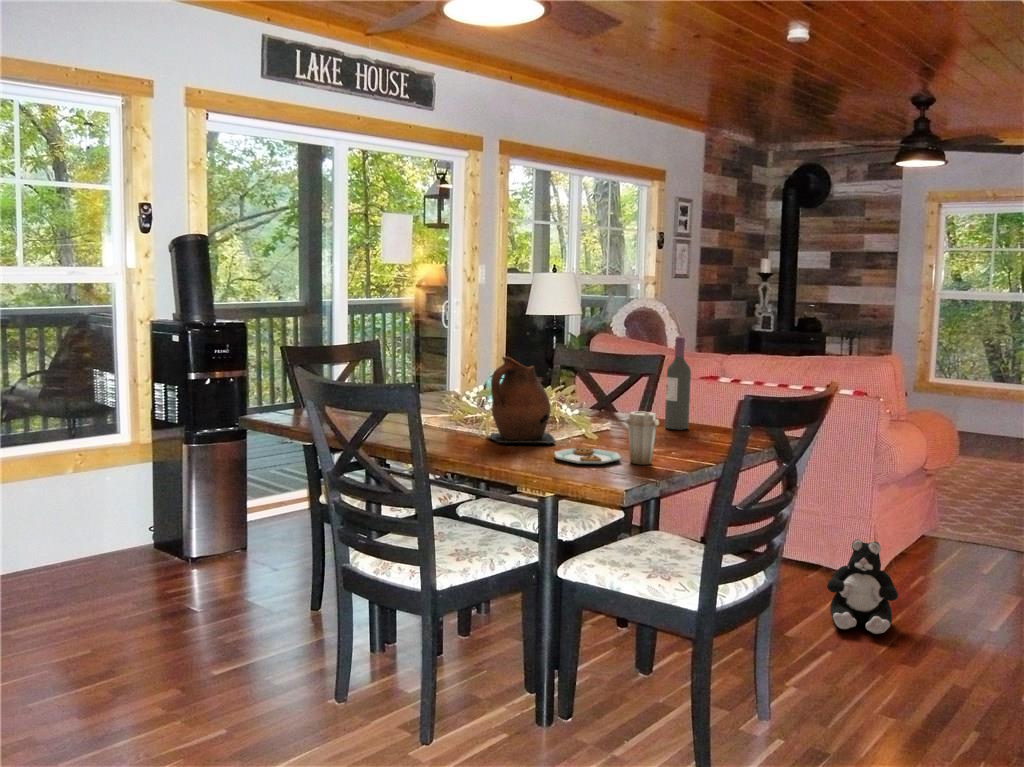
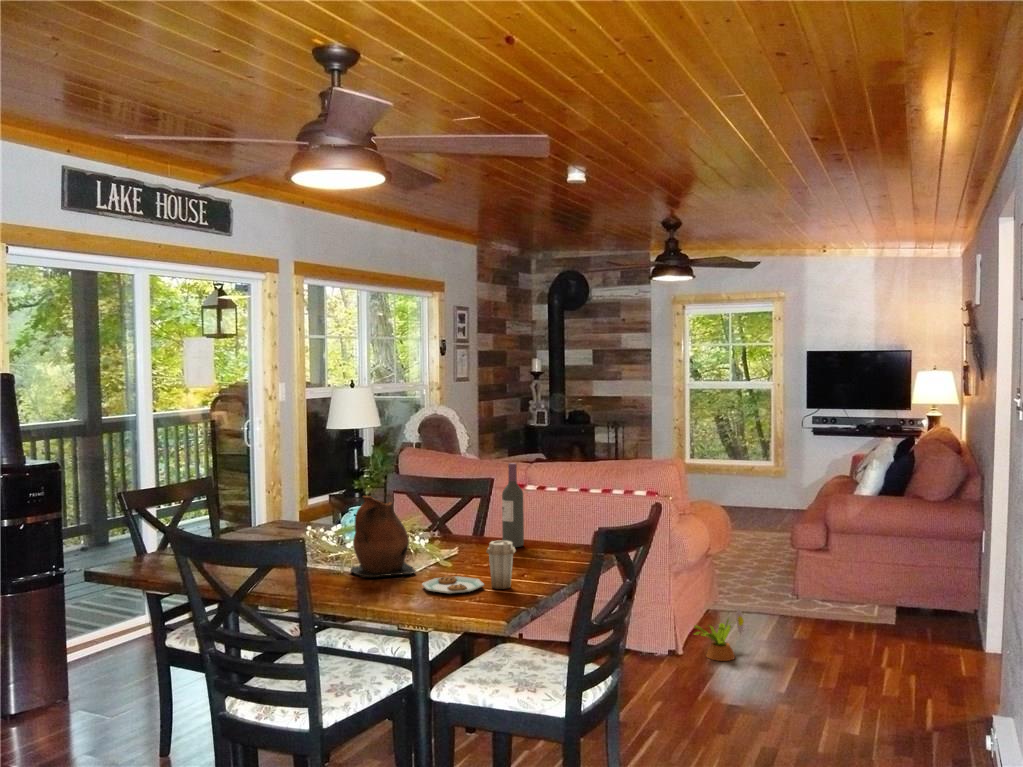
decorative plant: none [898,526,962,586] -> present [695,608,744,661]
plush toy: present [827,540,898,634] -> none [643,629,703,712]

